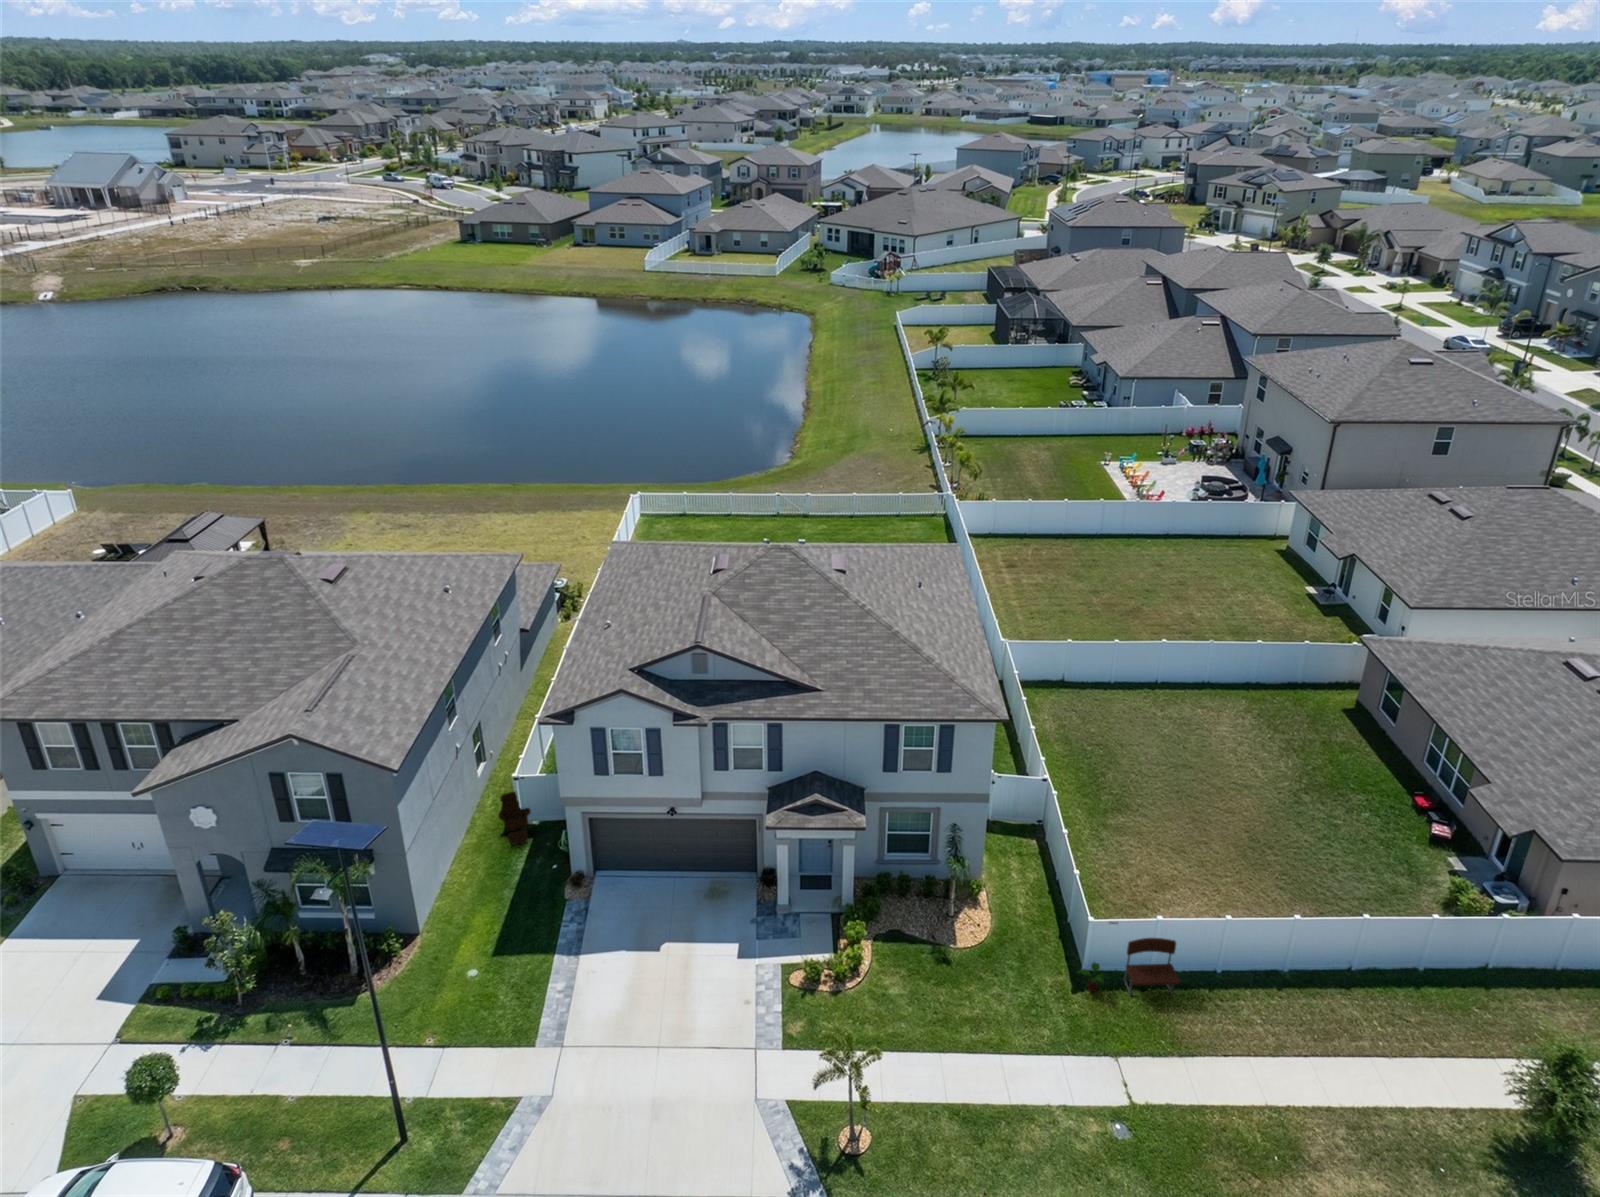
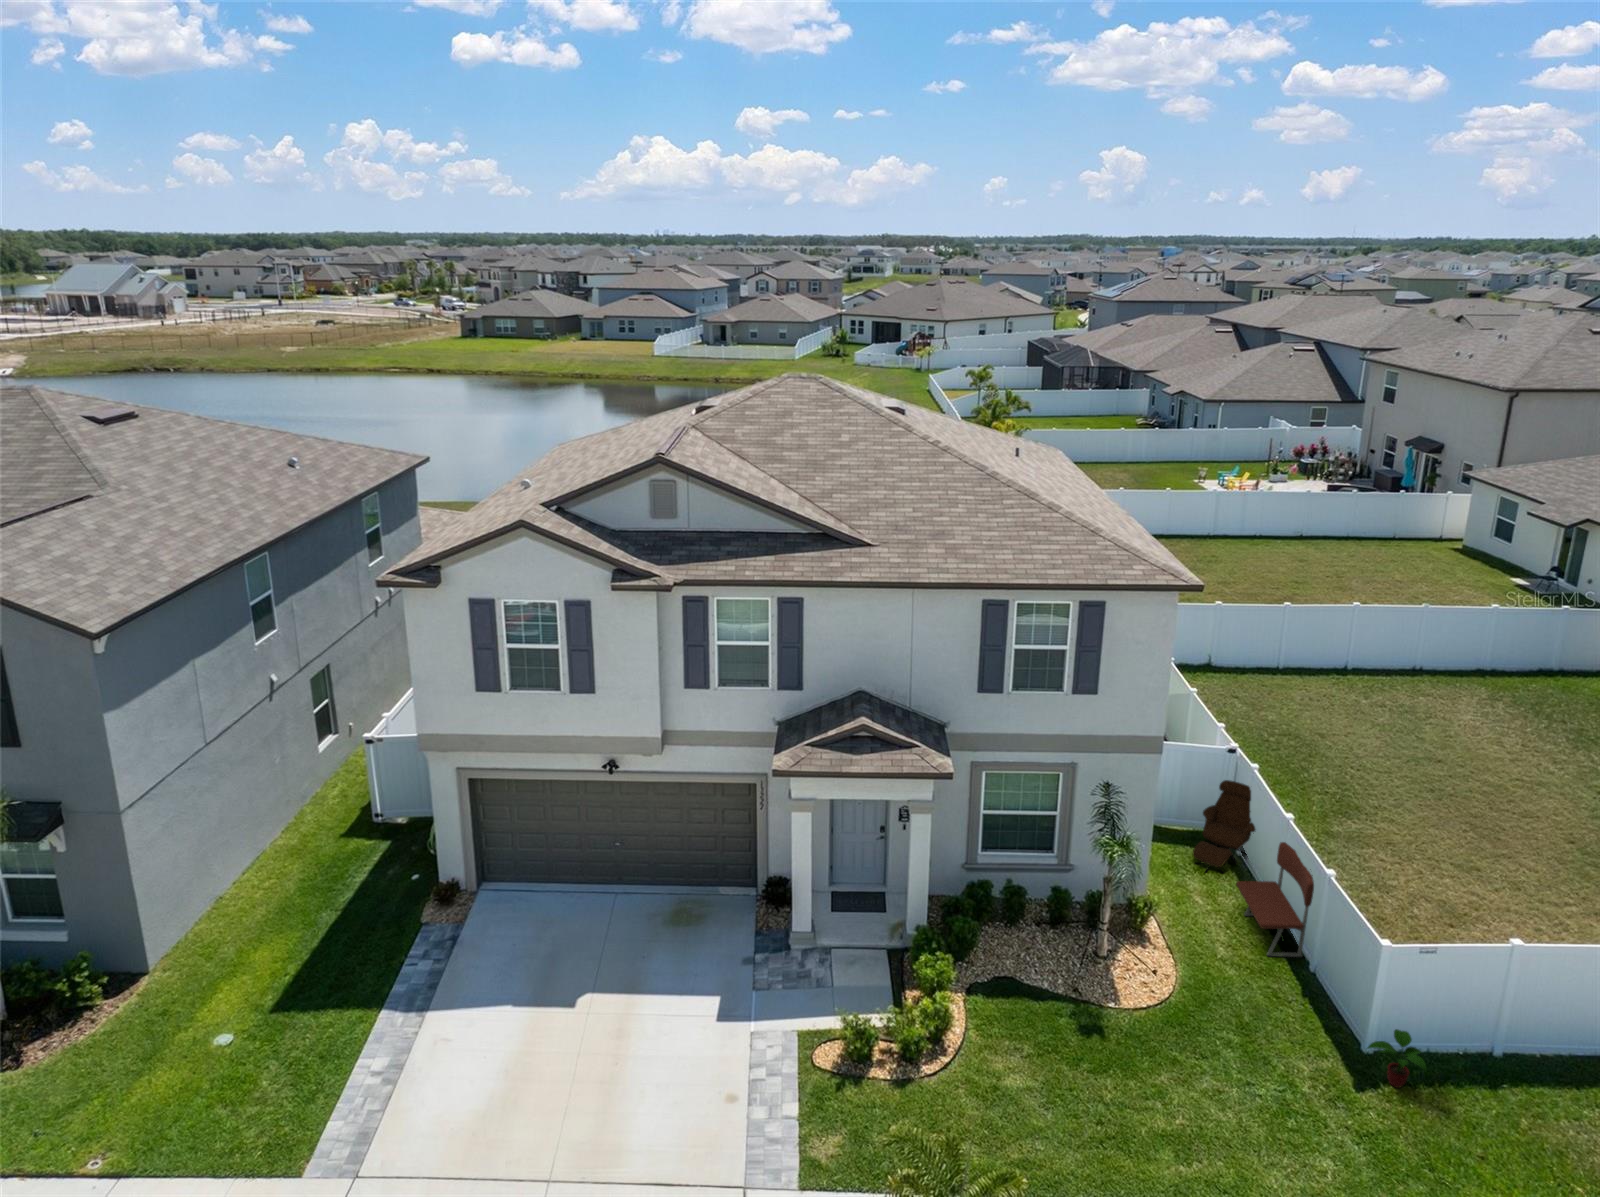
lounge chair: present [499,792,531,845] -> present [1193,780,1256,873]
bench: present [1124,938,1180,996] -> present [1236,842,1314,957]

